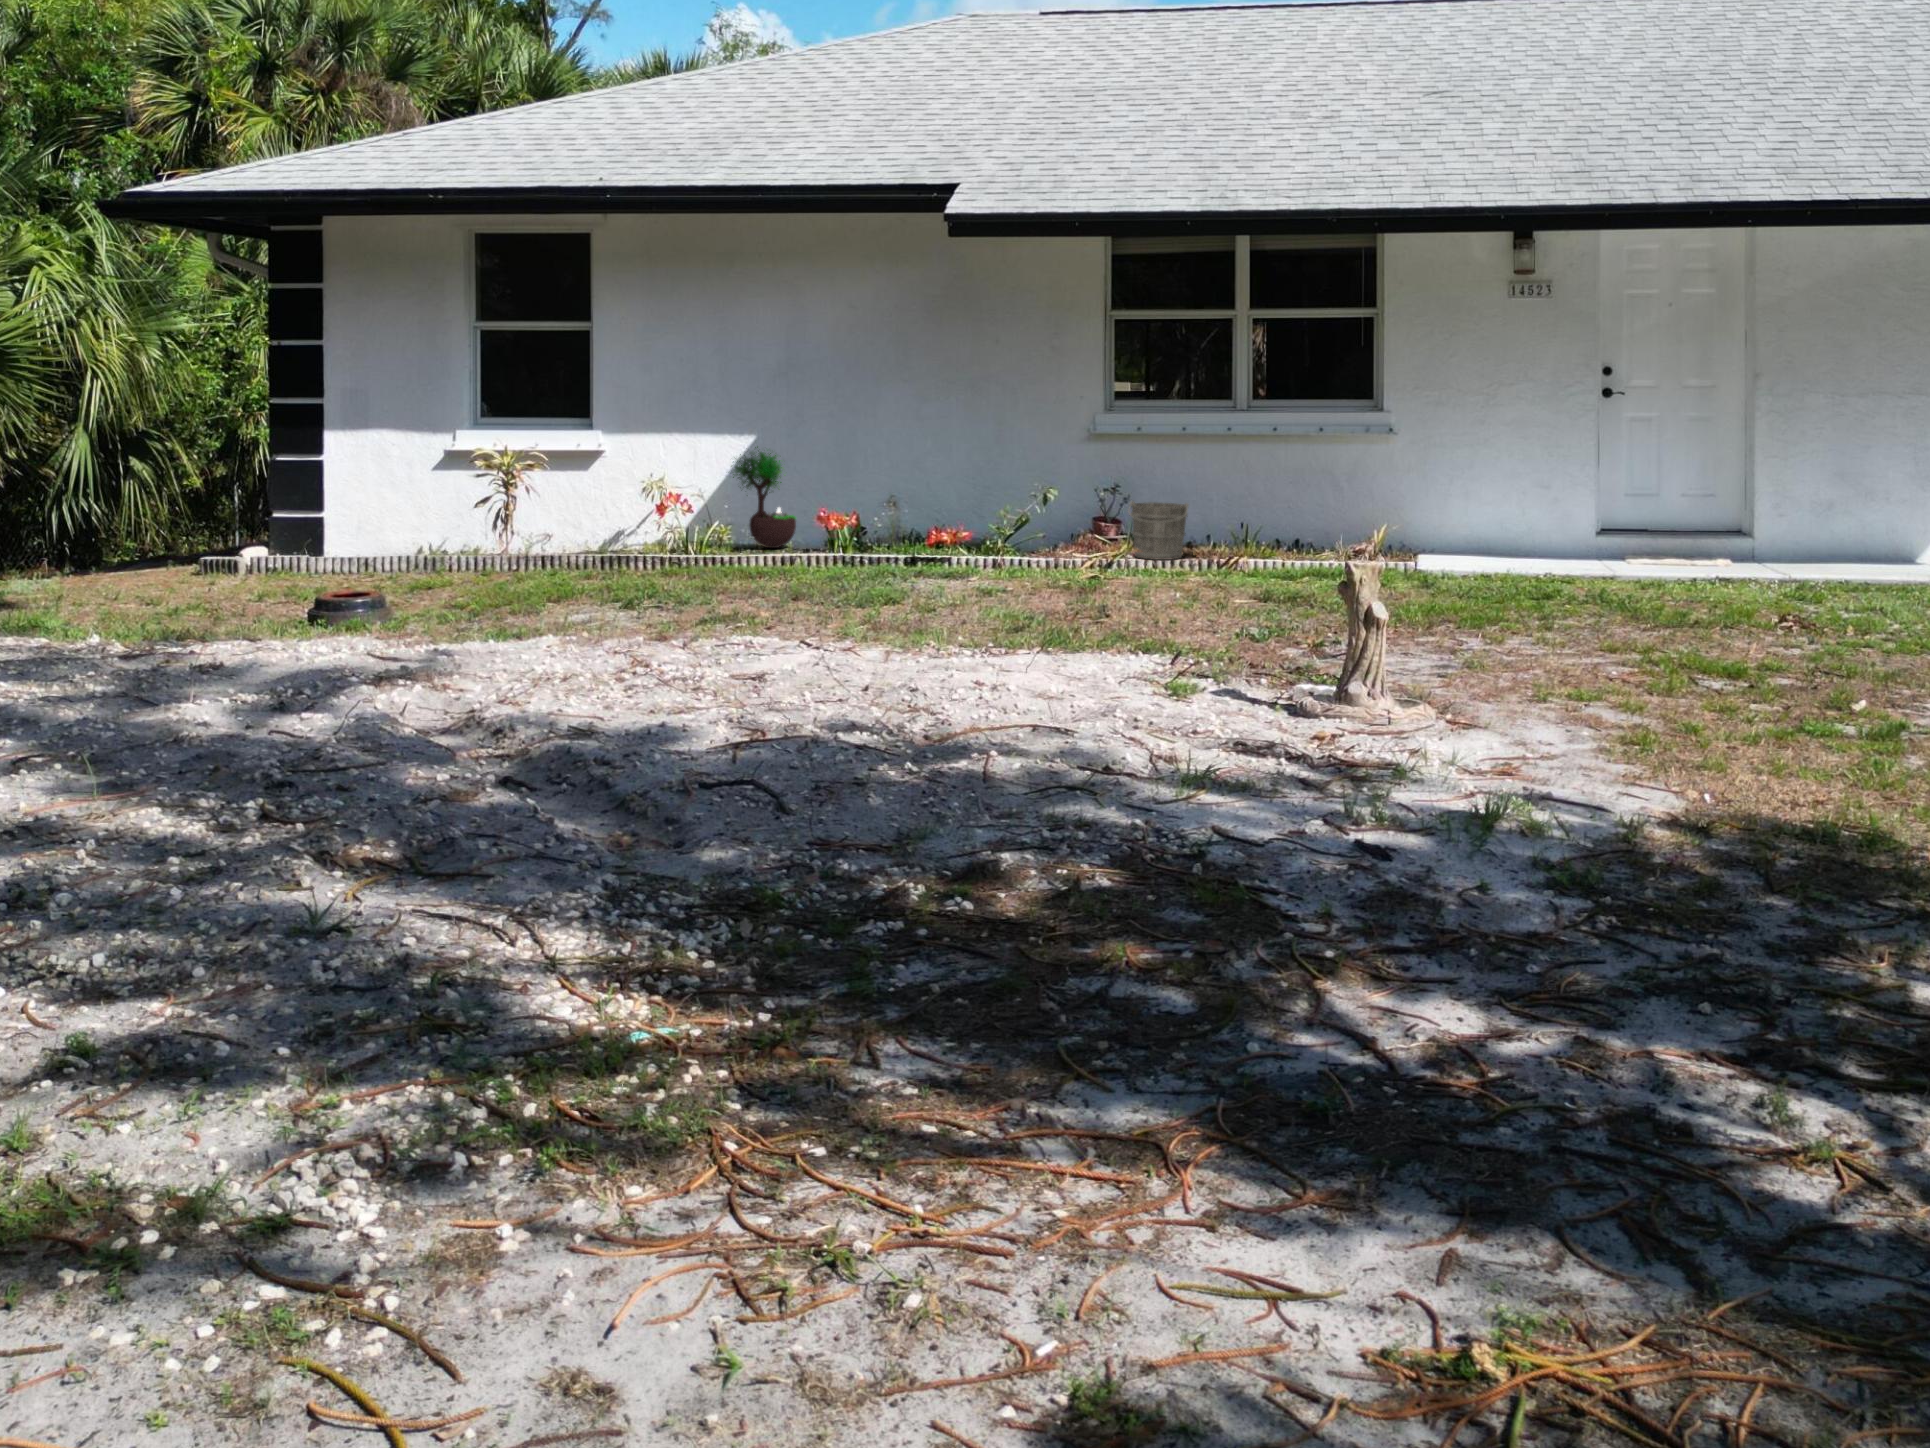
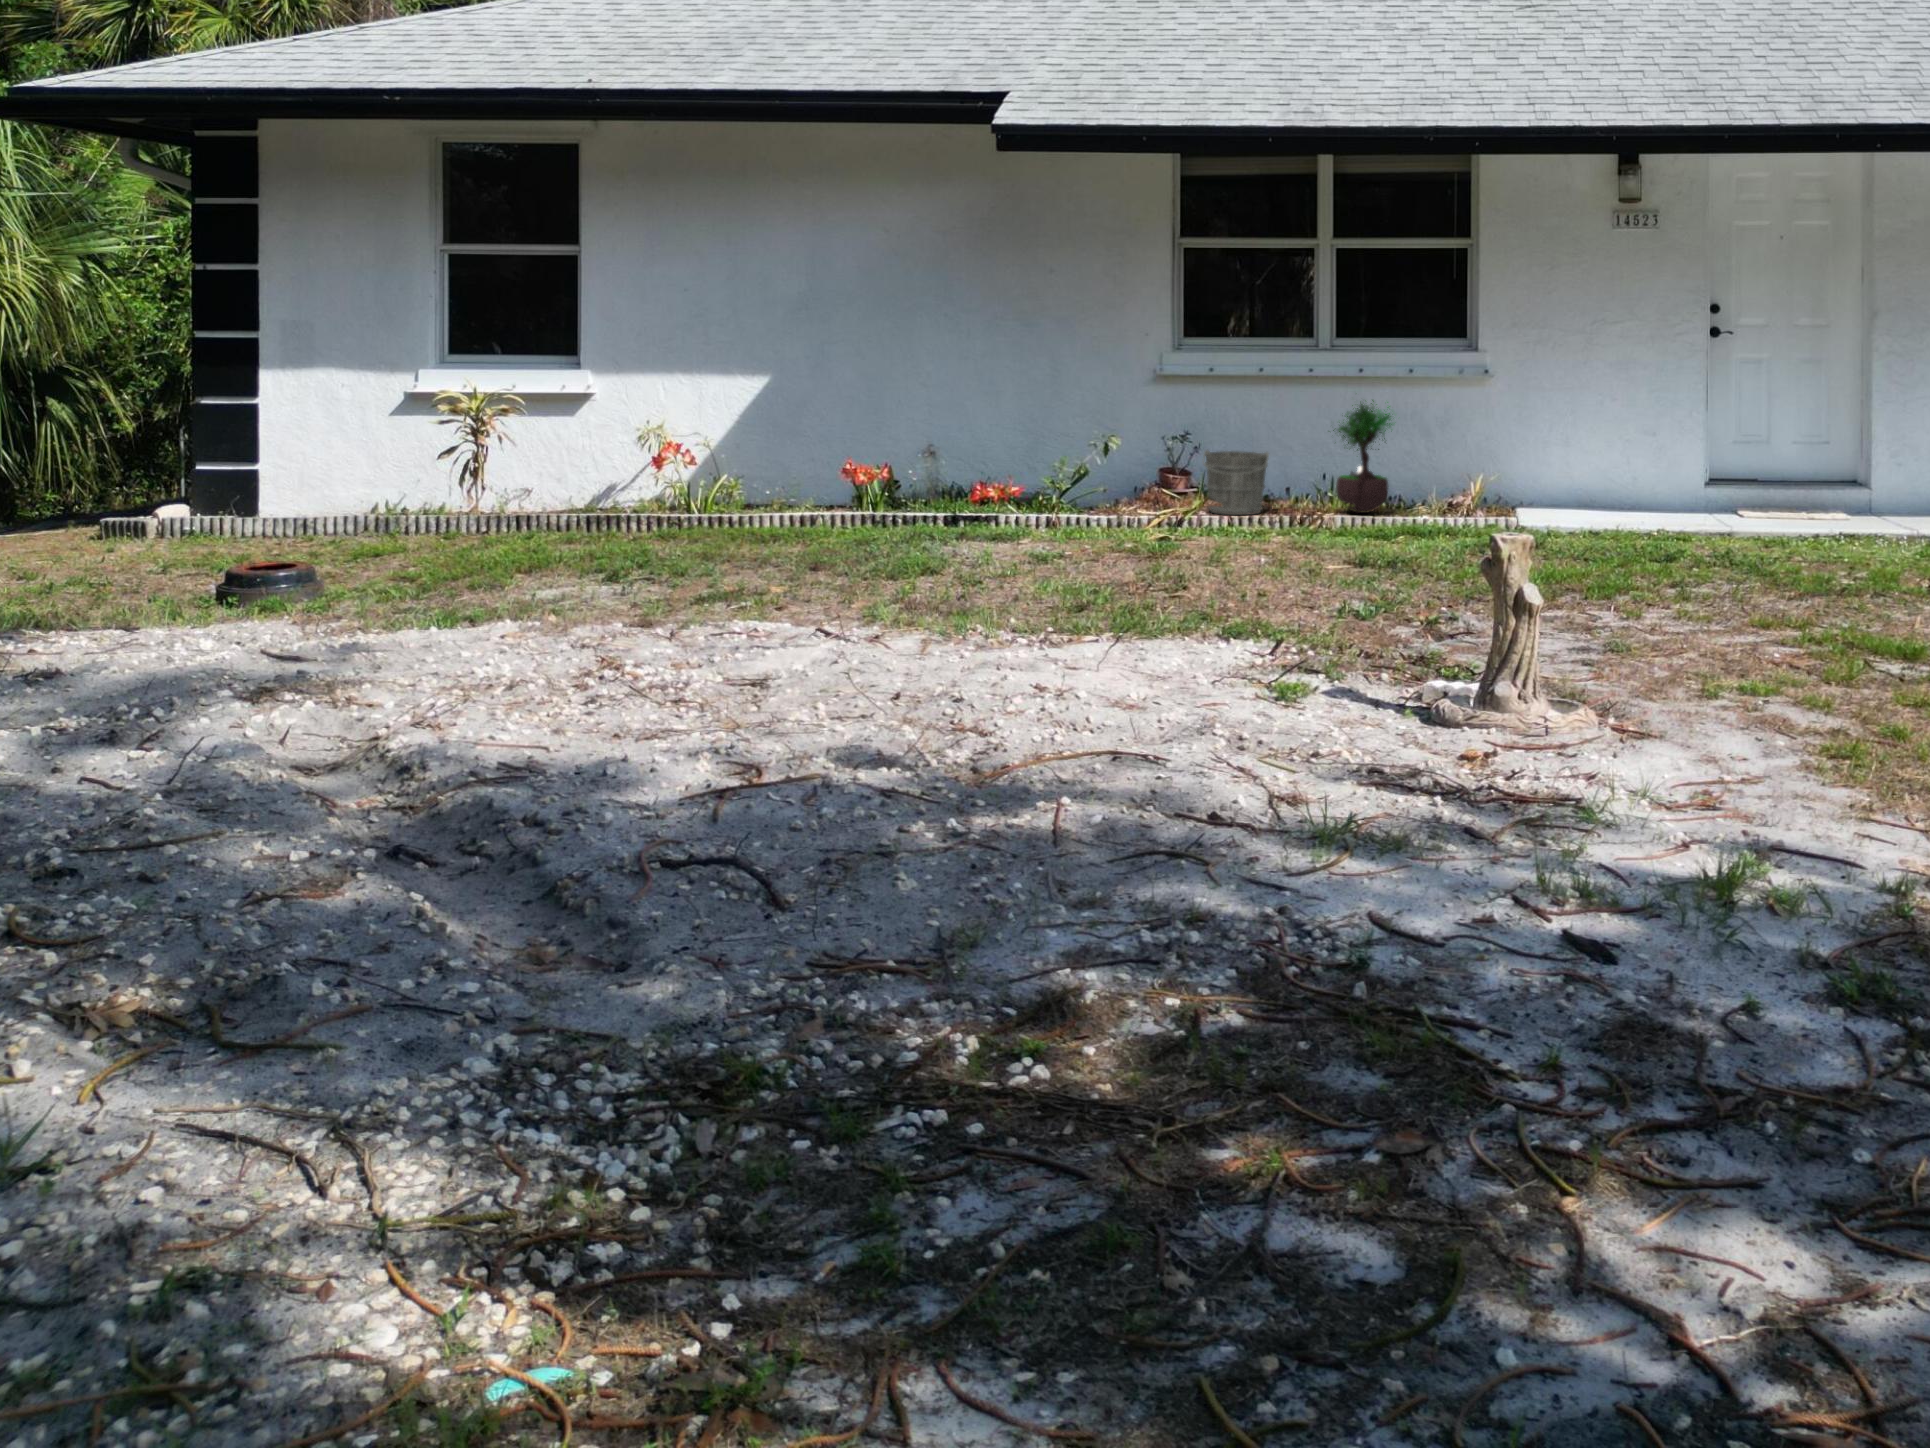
potted tree: present [731,446,796,548] -> present [1333,400,1392,513]

